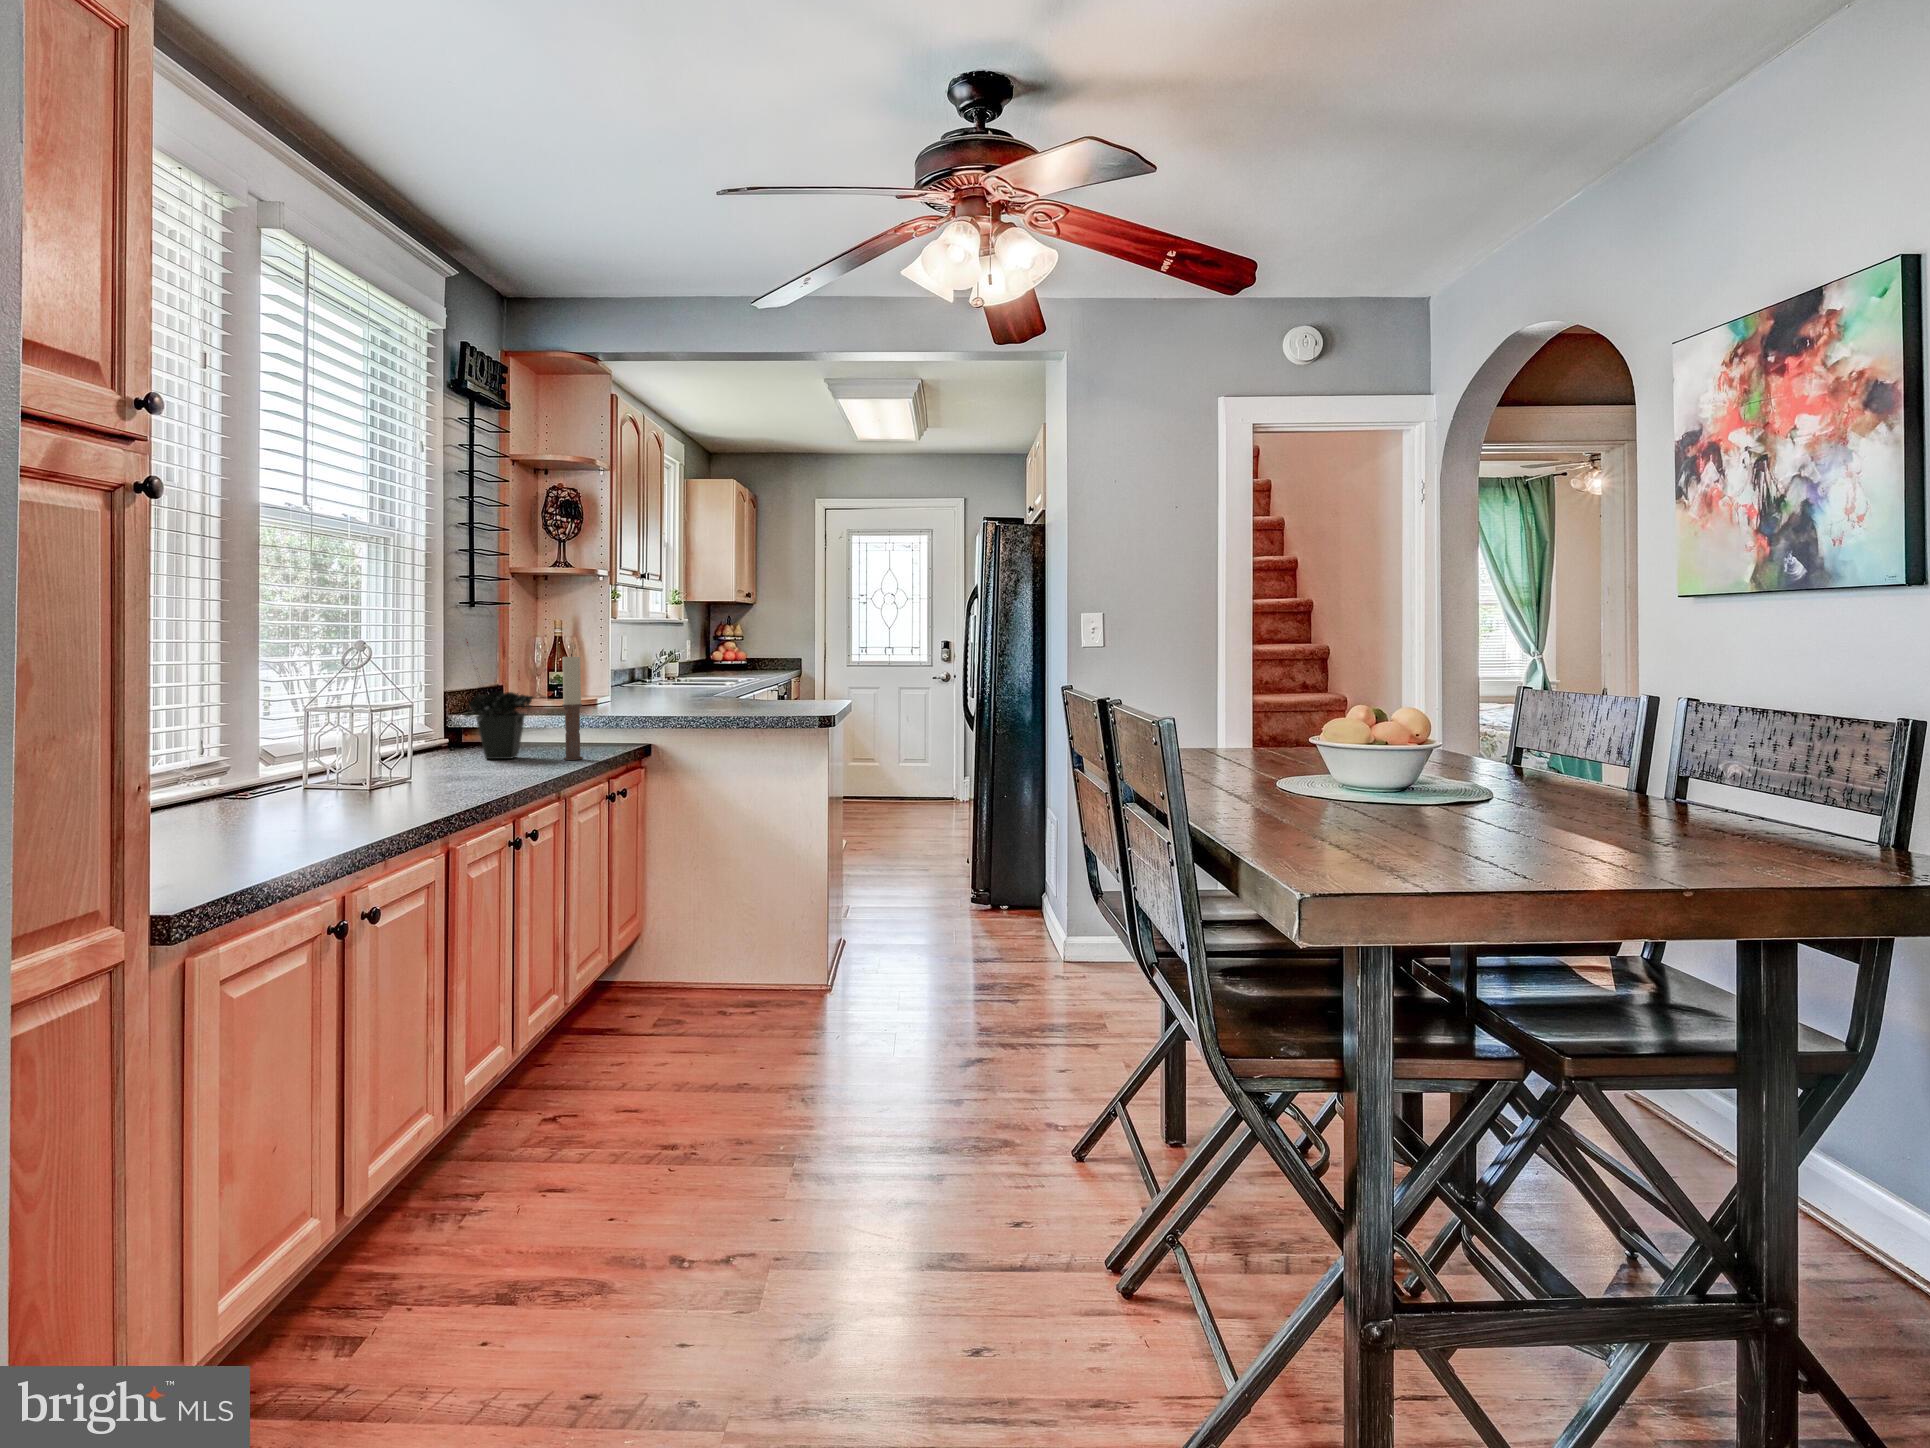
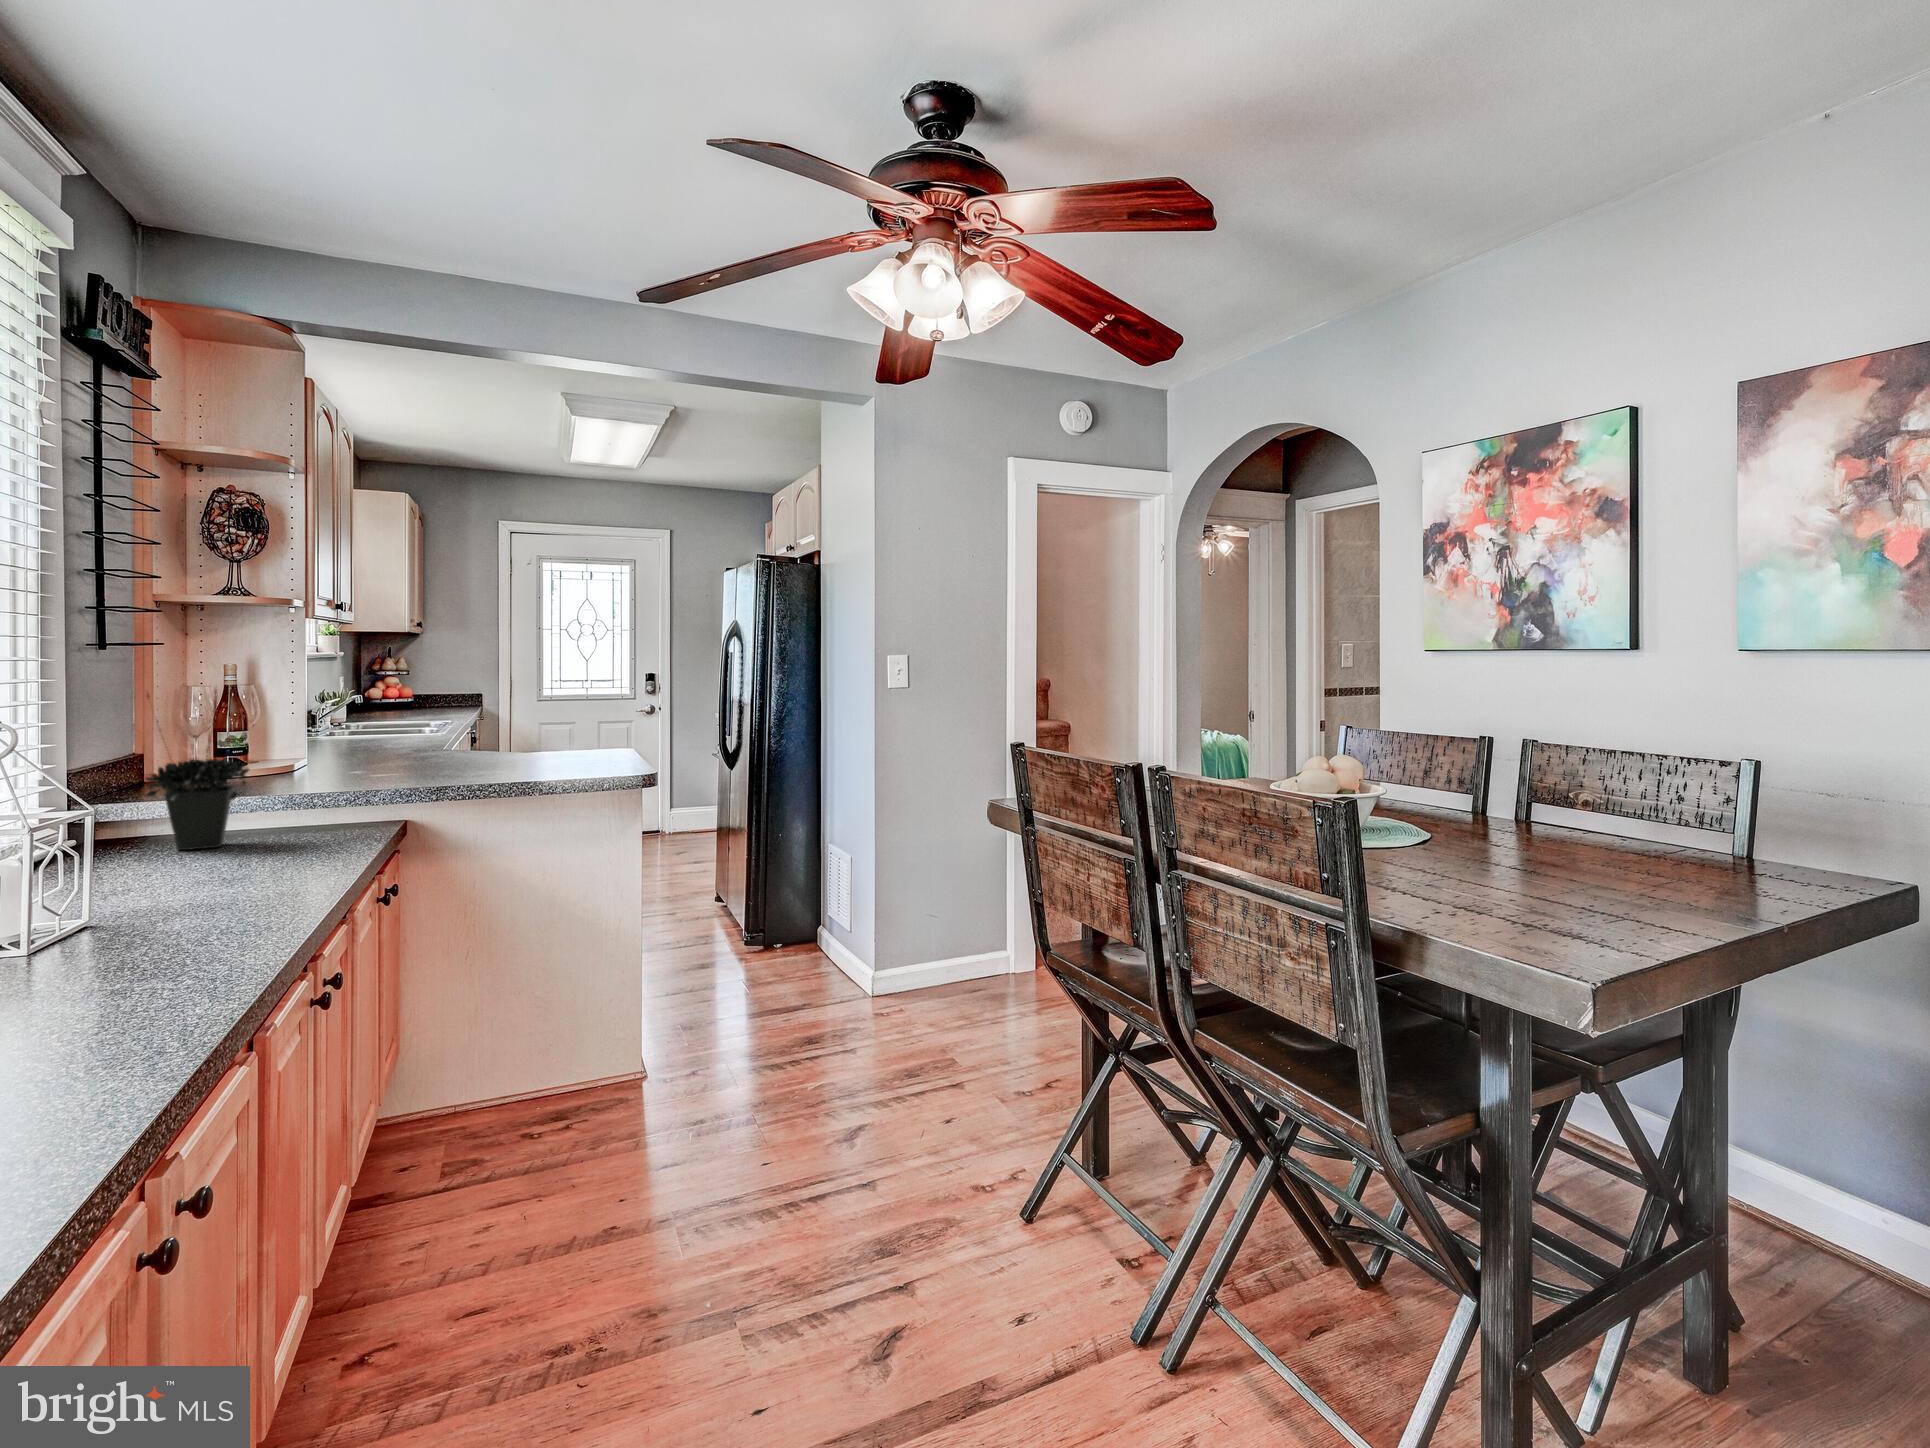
candle: present [562,654,583,760] -> none [299,708,327,843]

